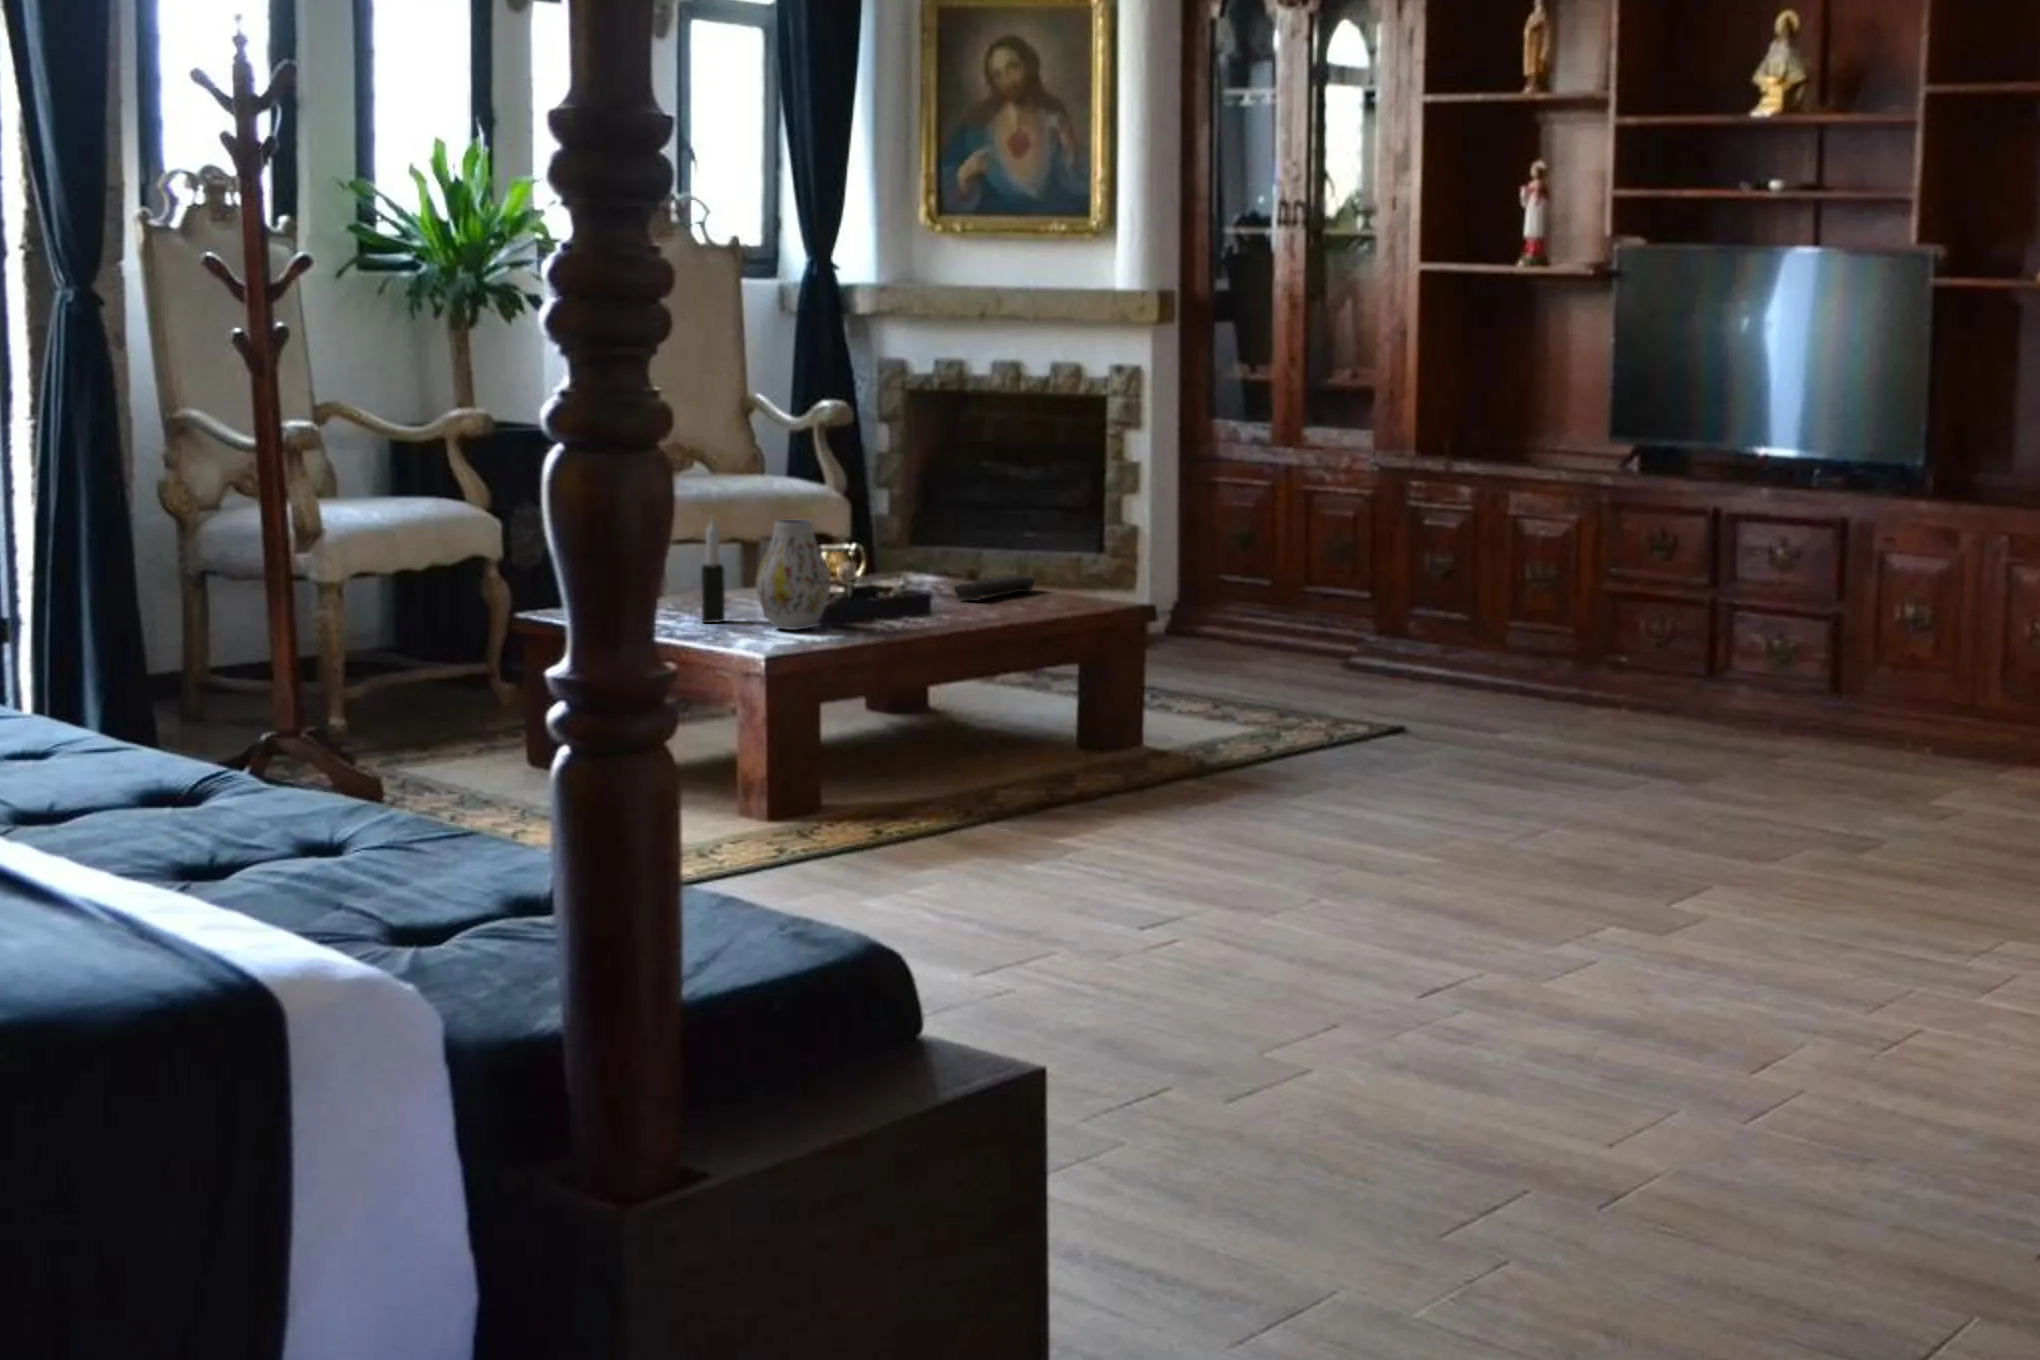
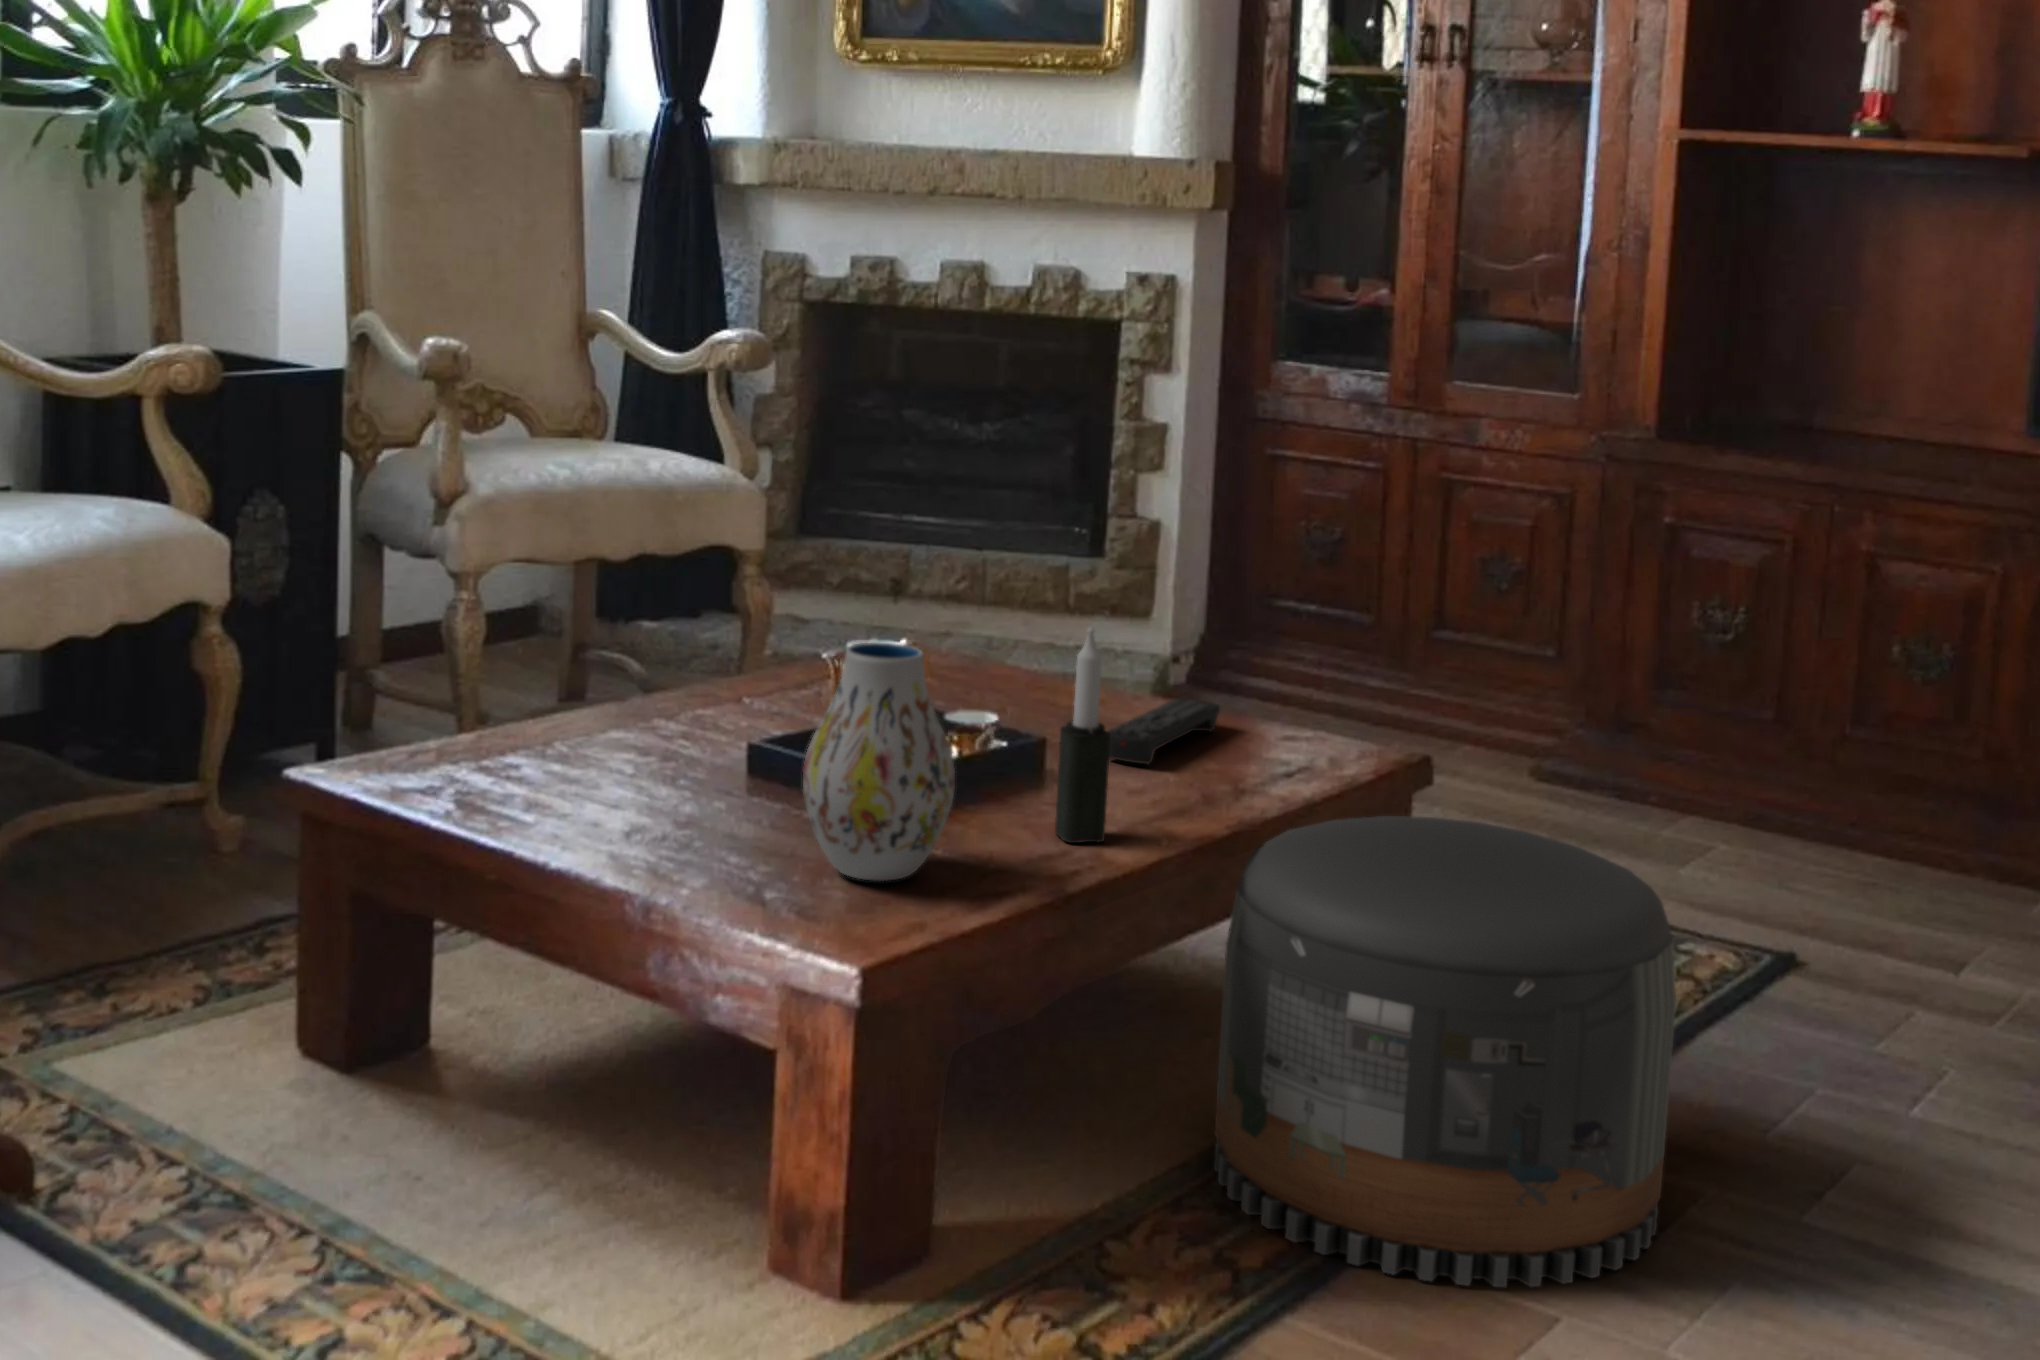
candle: present [701,517,725,623] -> present [1055,628,1110,843]
pouf: none [979,609,1192,803] -> present [1214,816,1676,1287]

